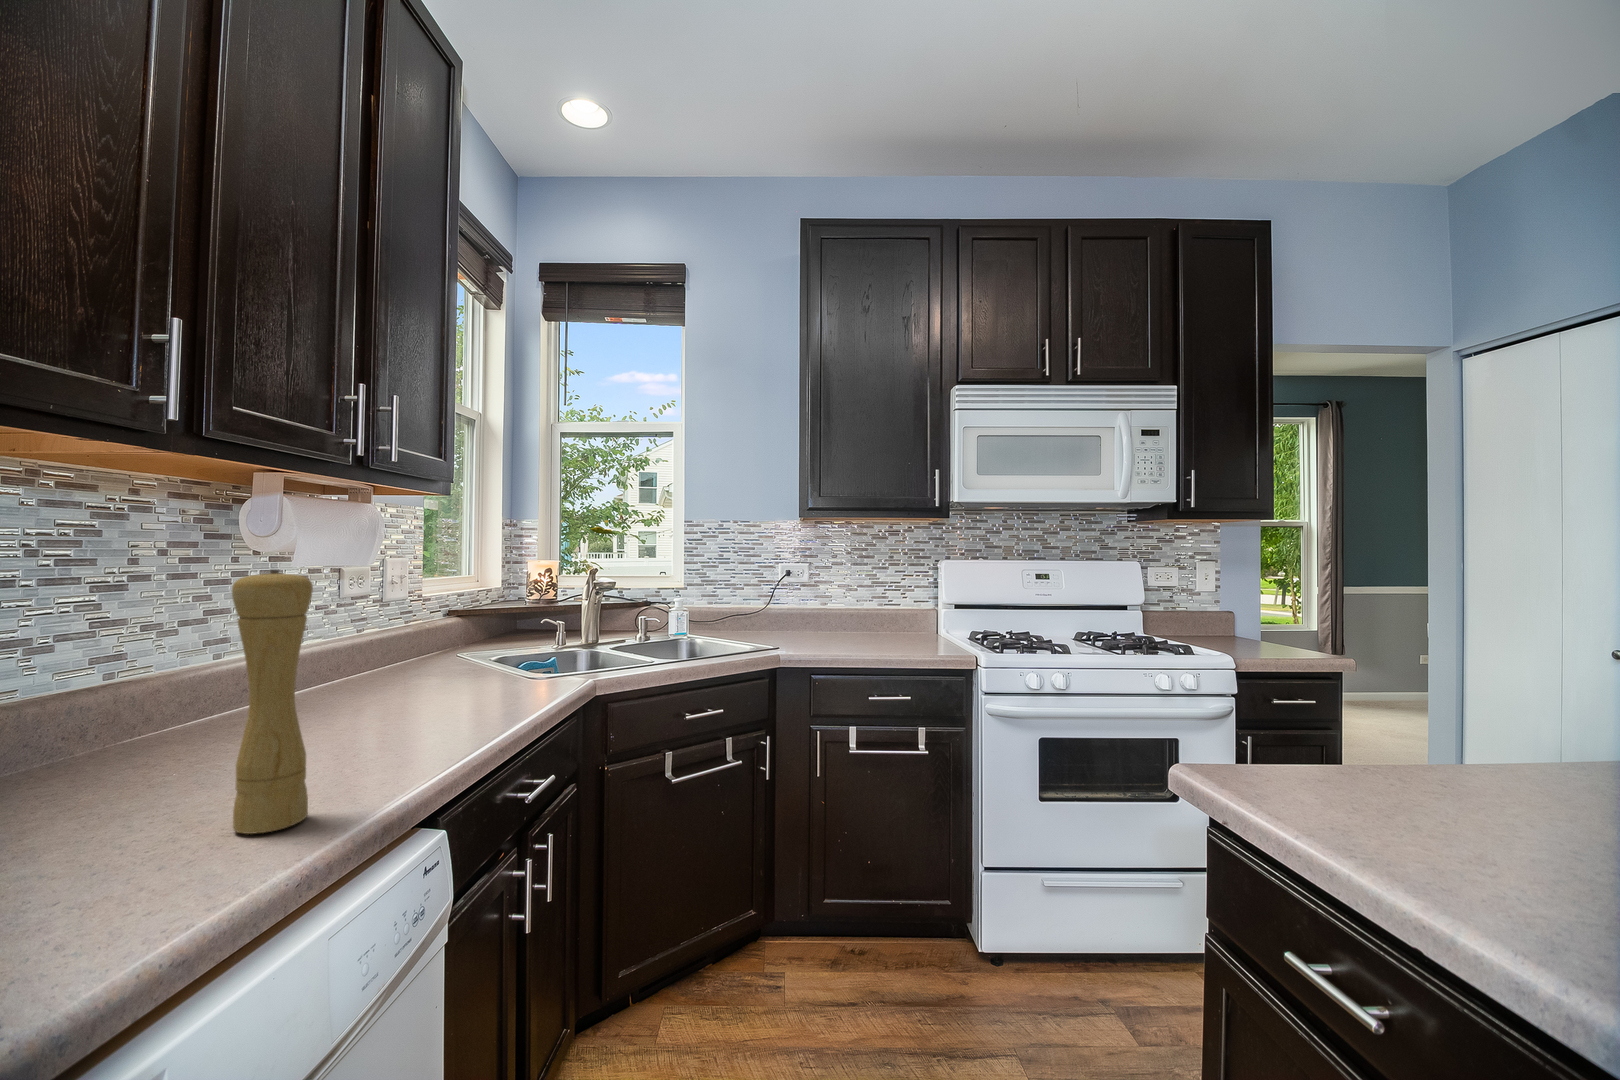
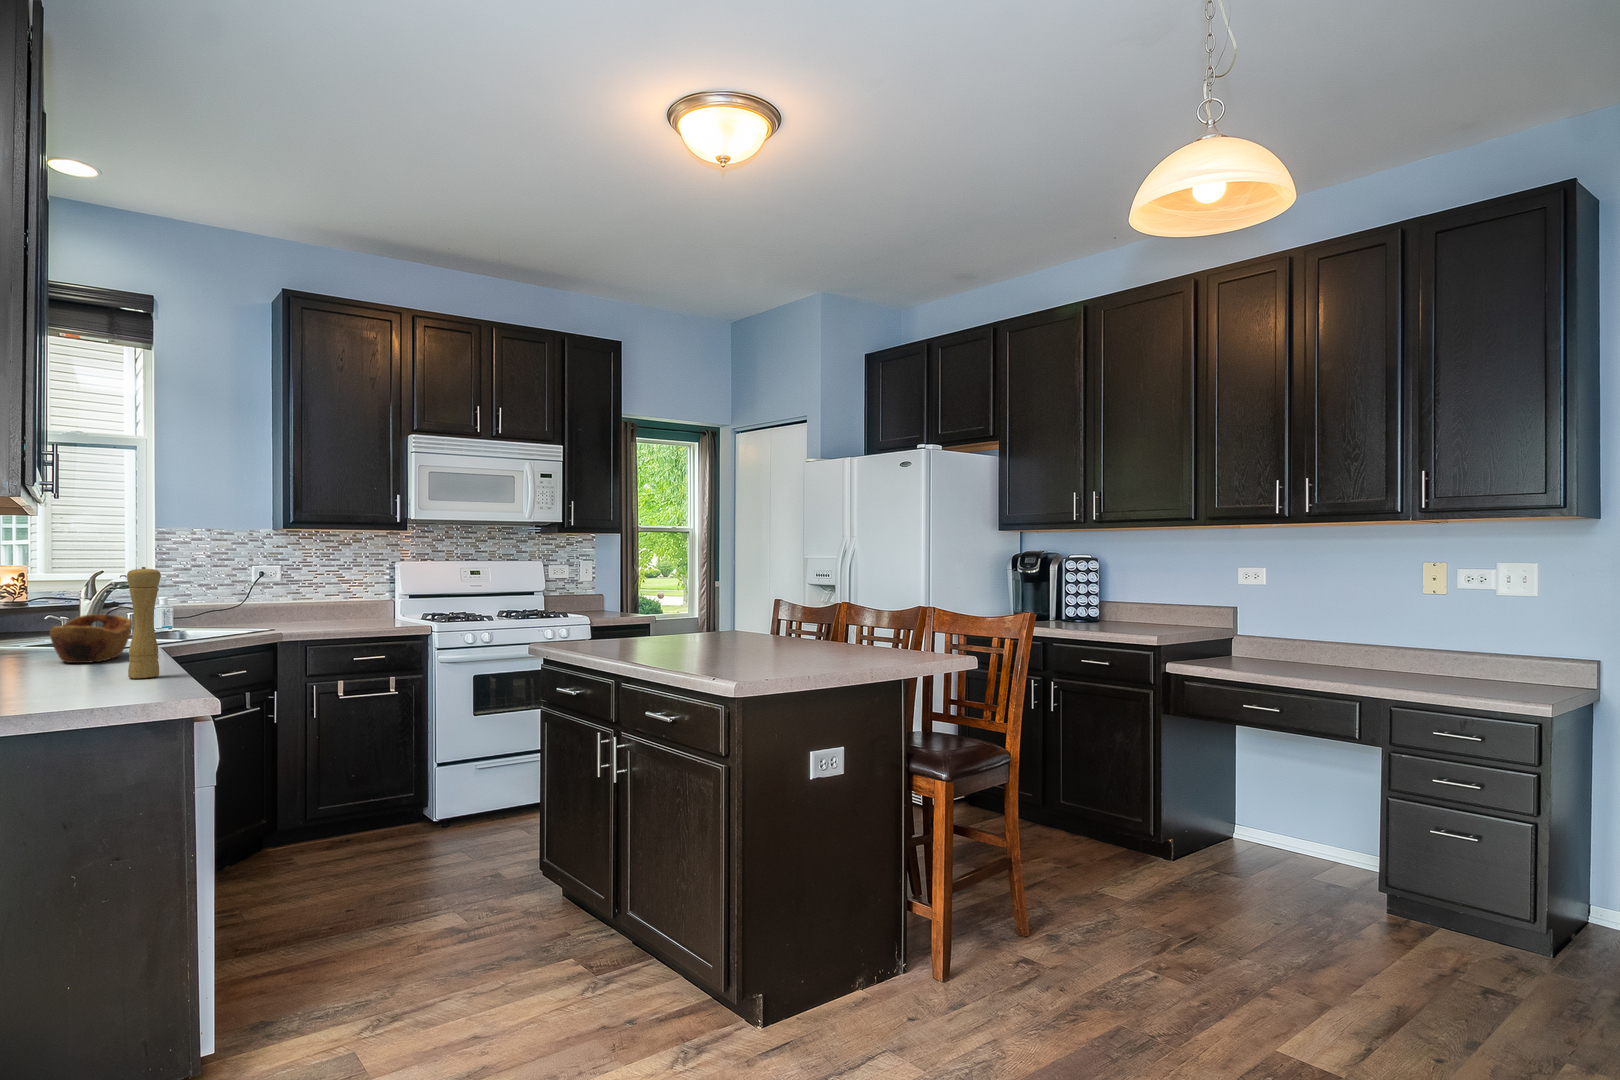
wooden bowl: none [366,632,514,721] -> present [50,614,132,663]

